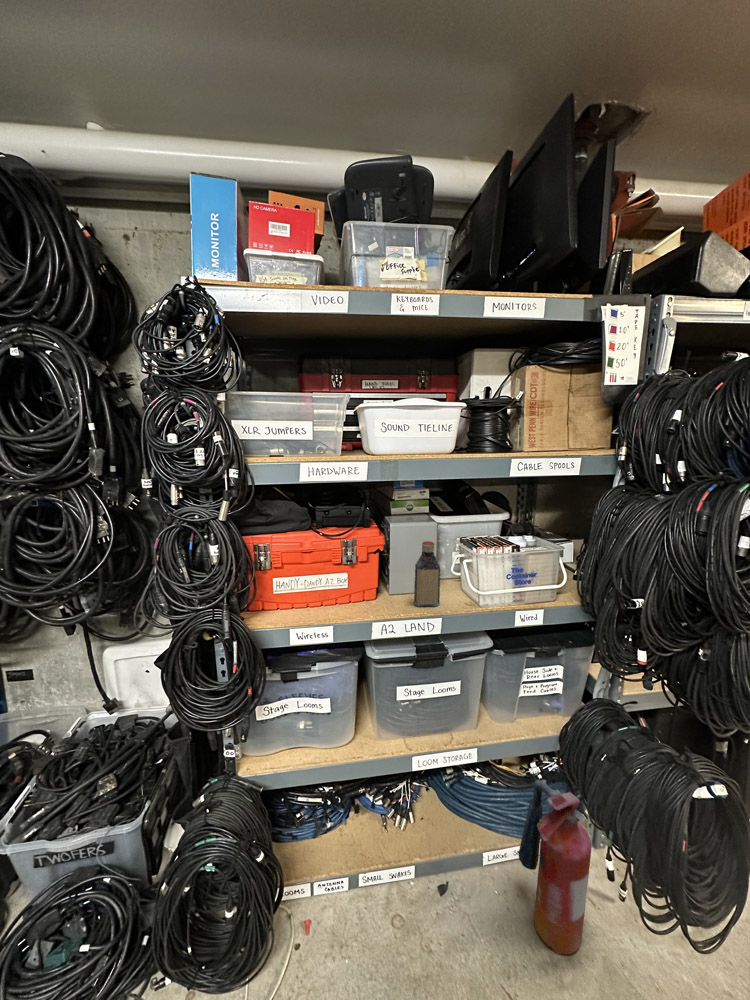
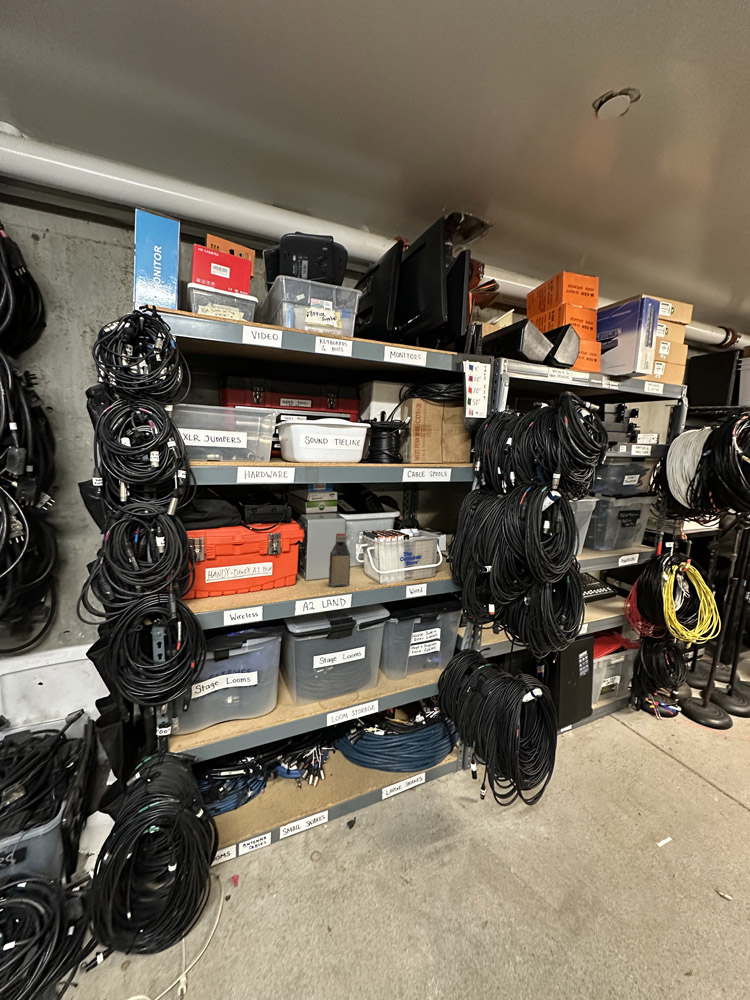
fire extinguisher: present [518,779,591,954] -> none [411,711,462,842]

